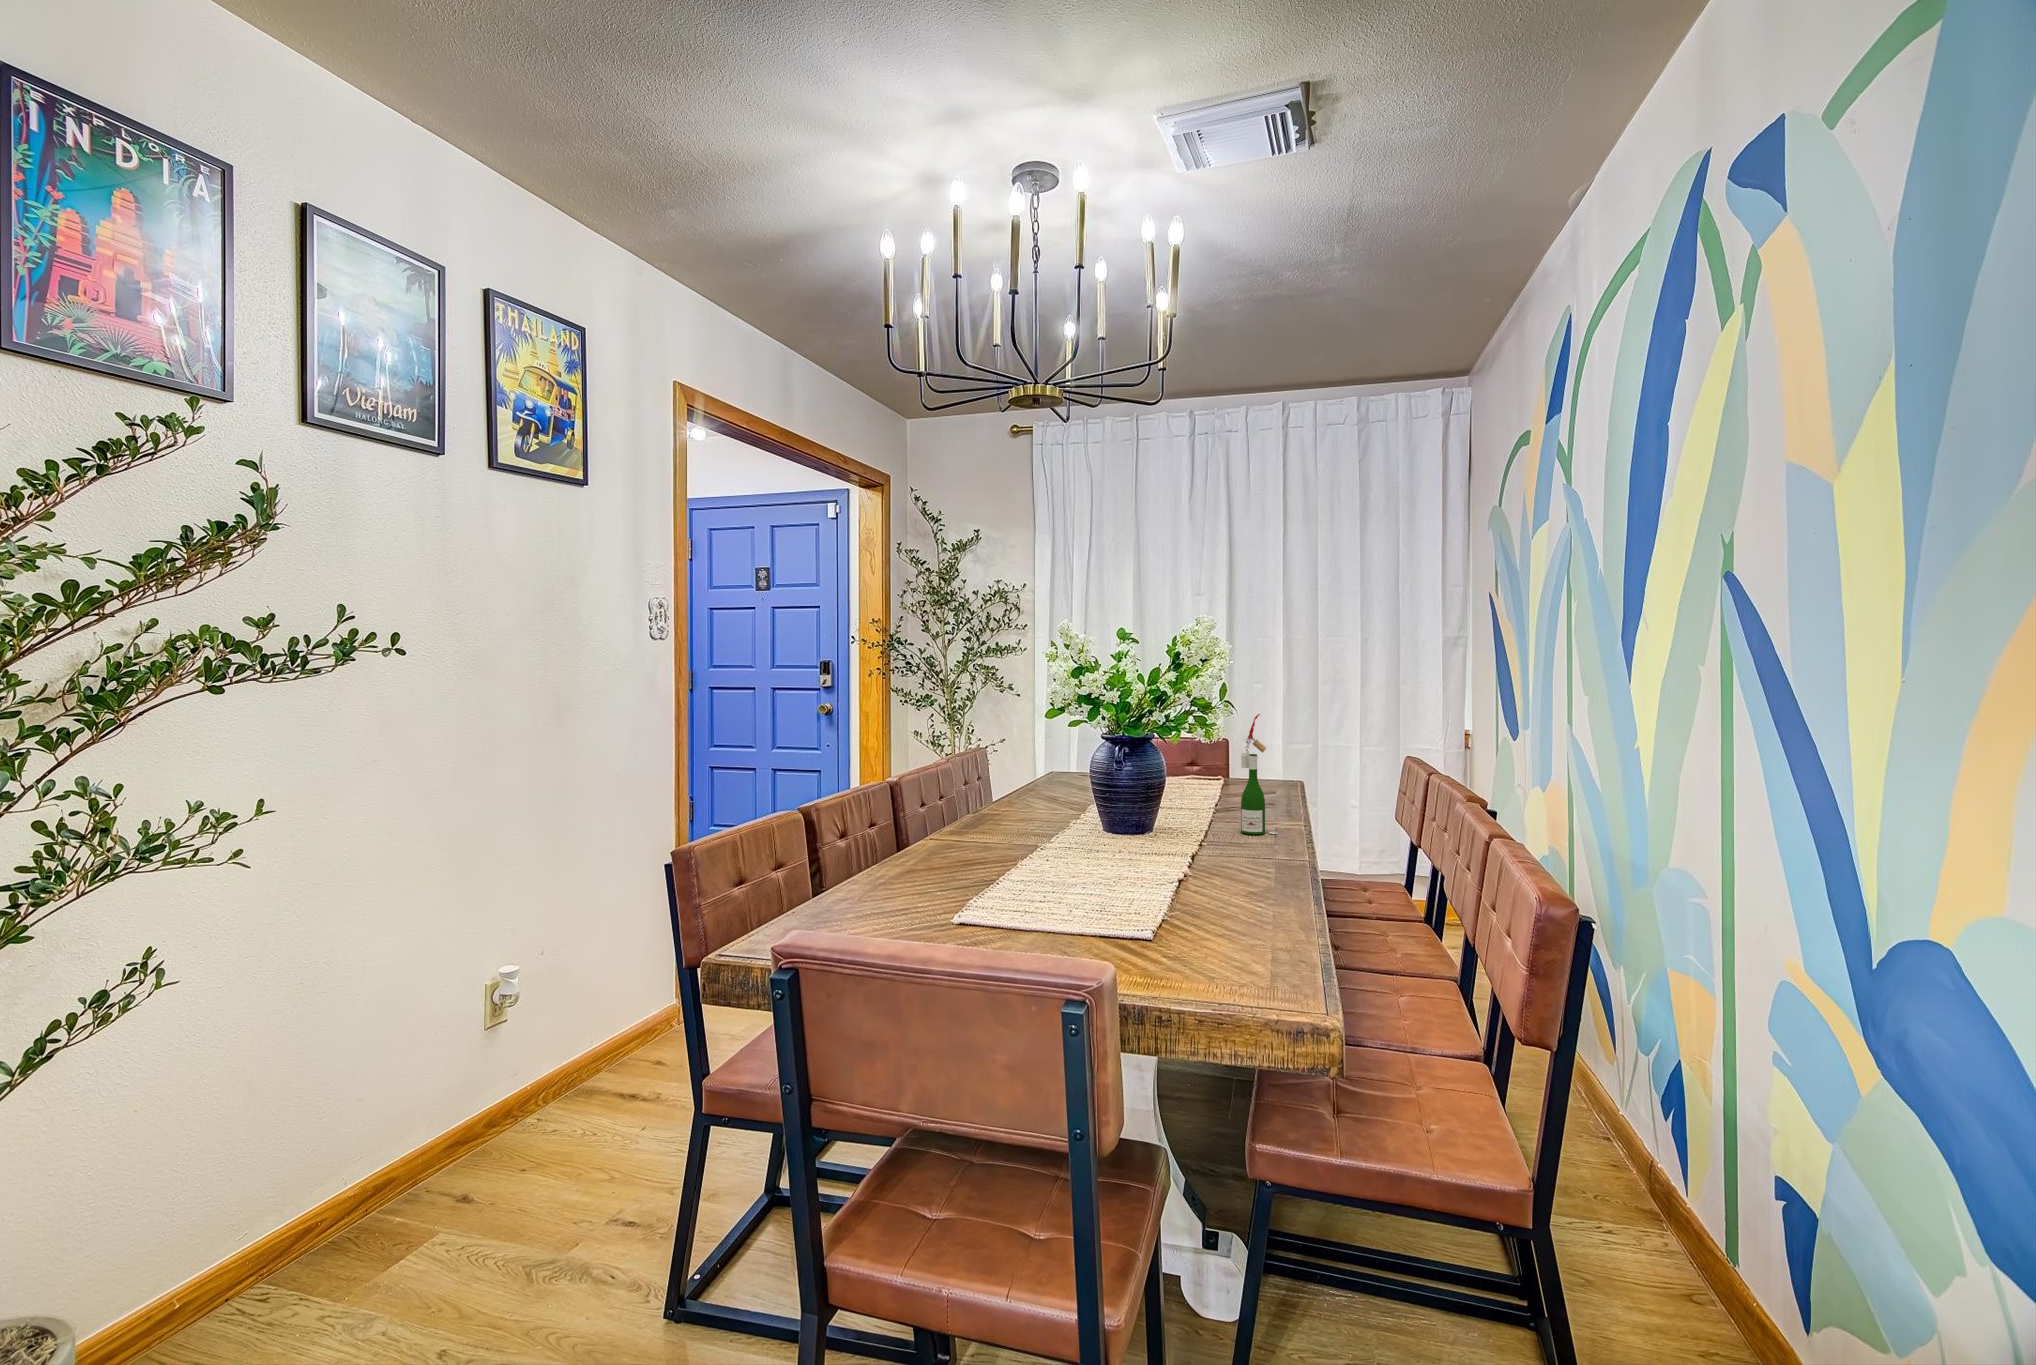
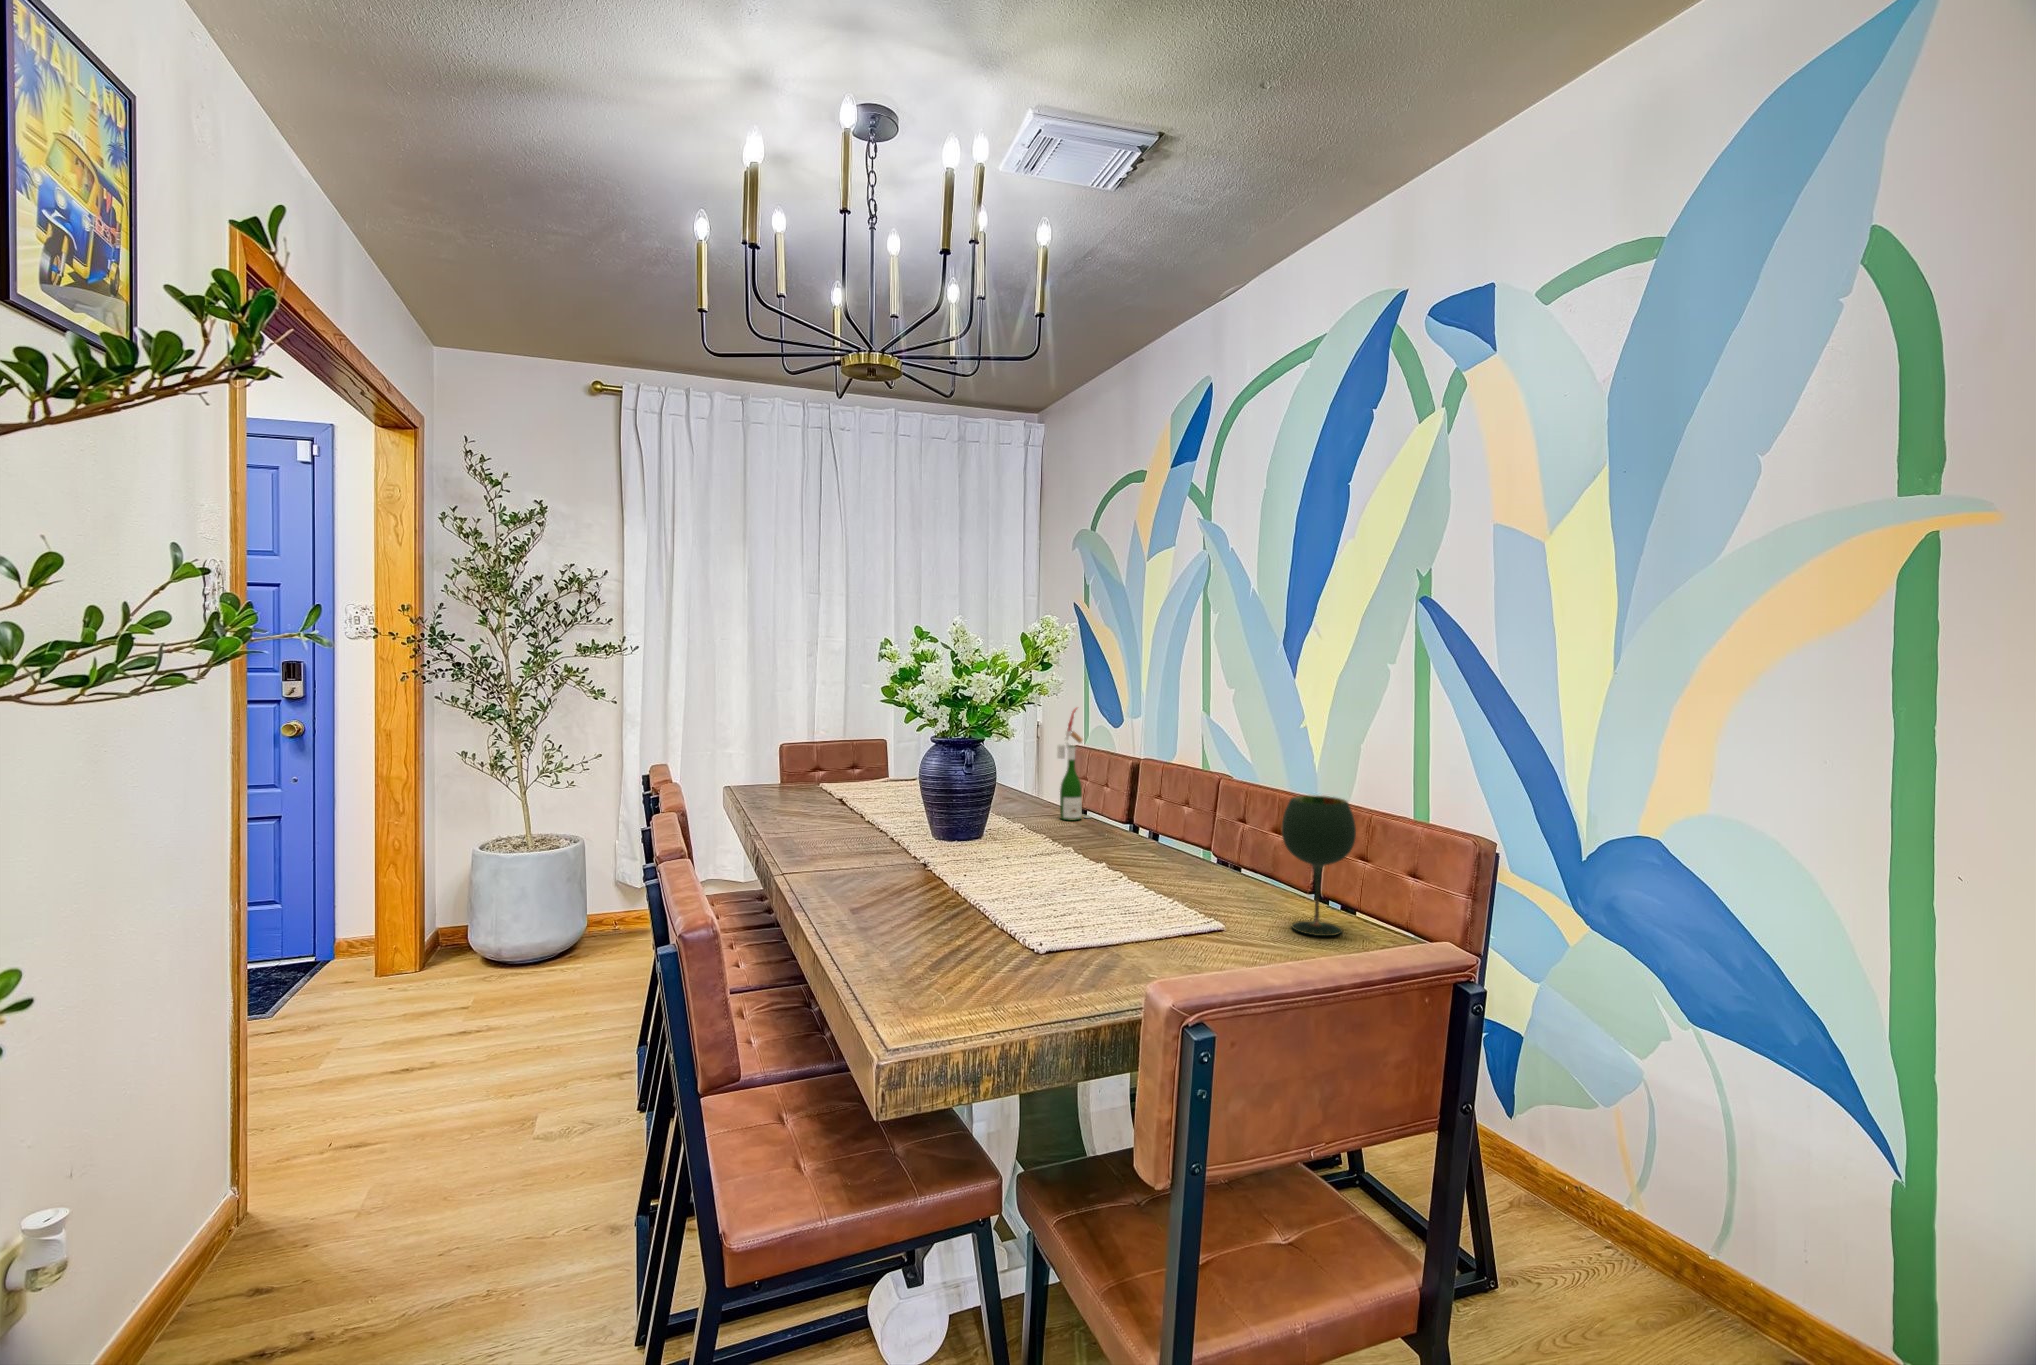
wine glass: none [1193,817,1274,976] -> present [1281,796,1356,936]

